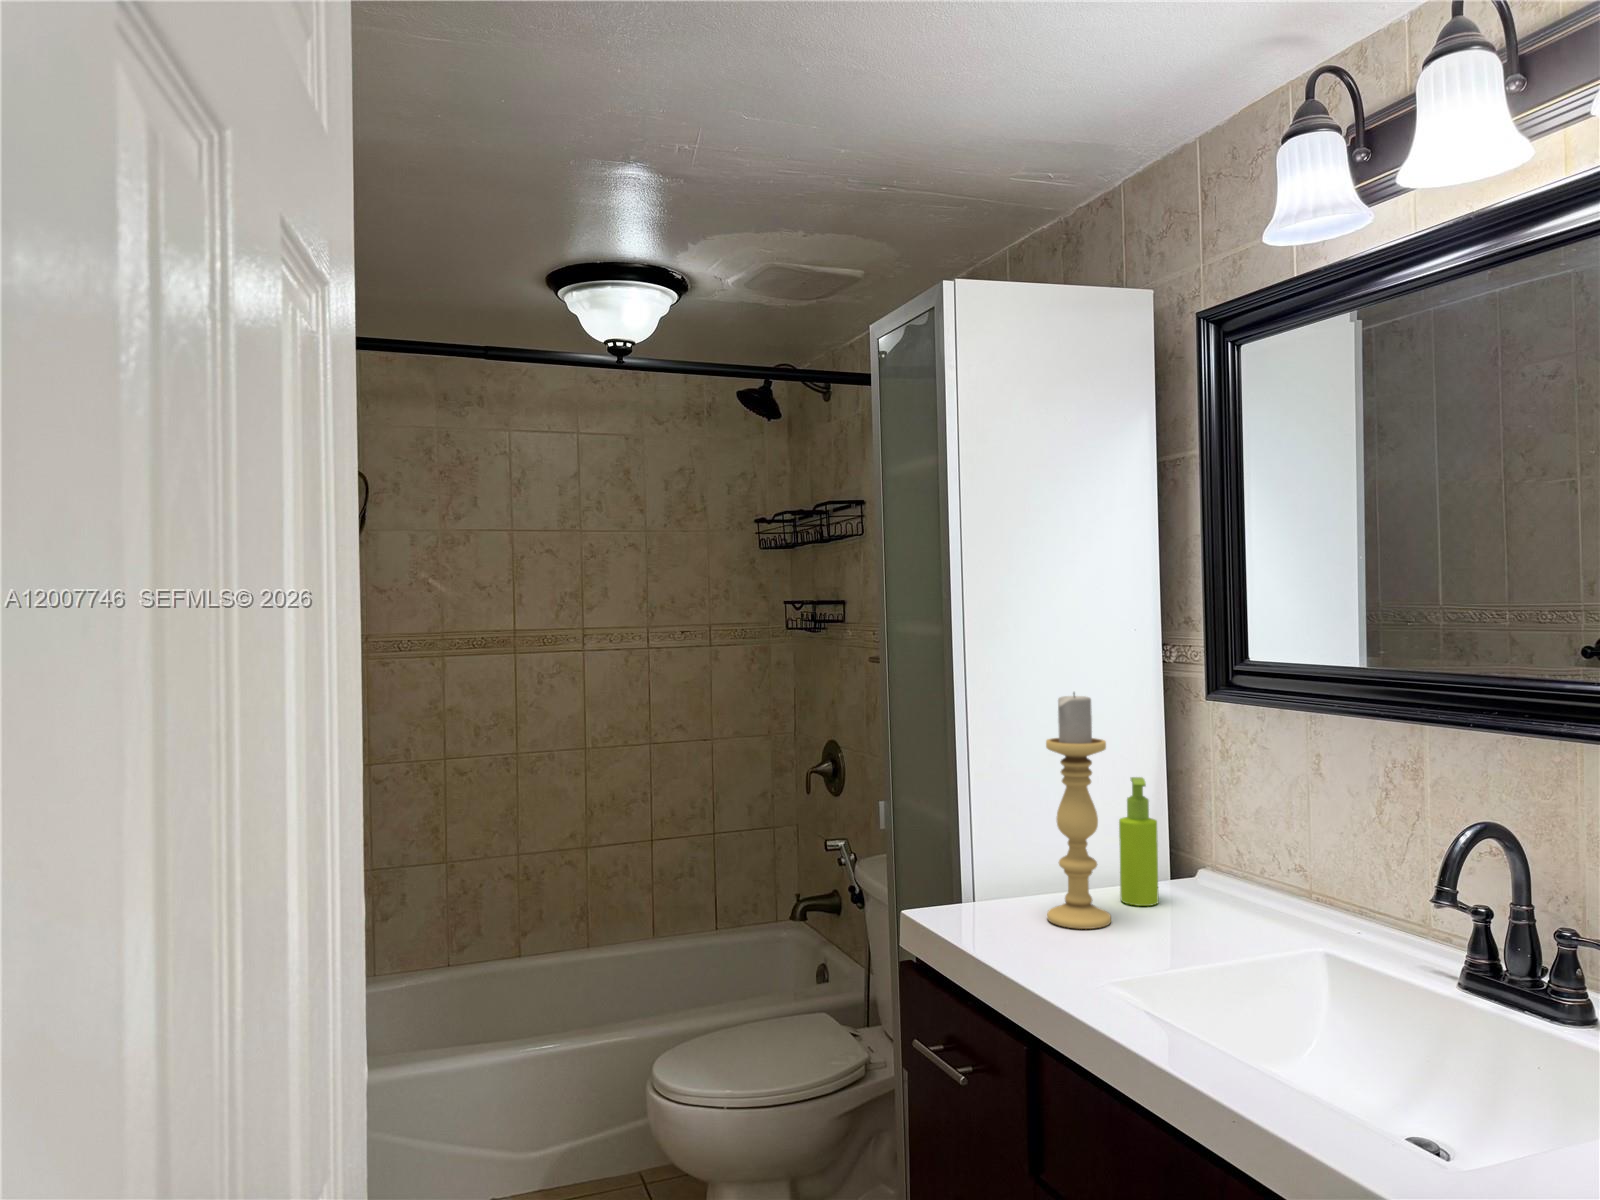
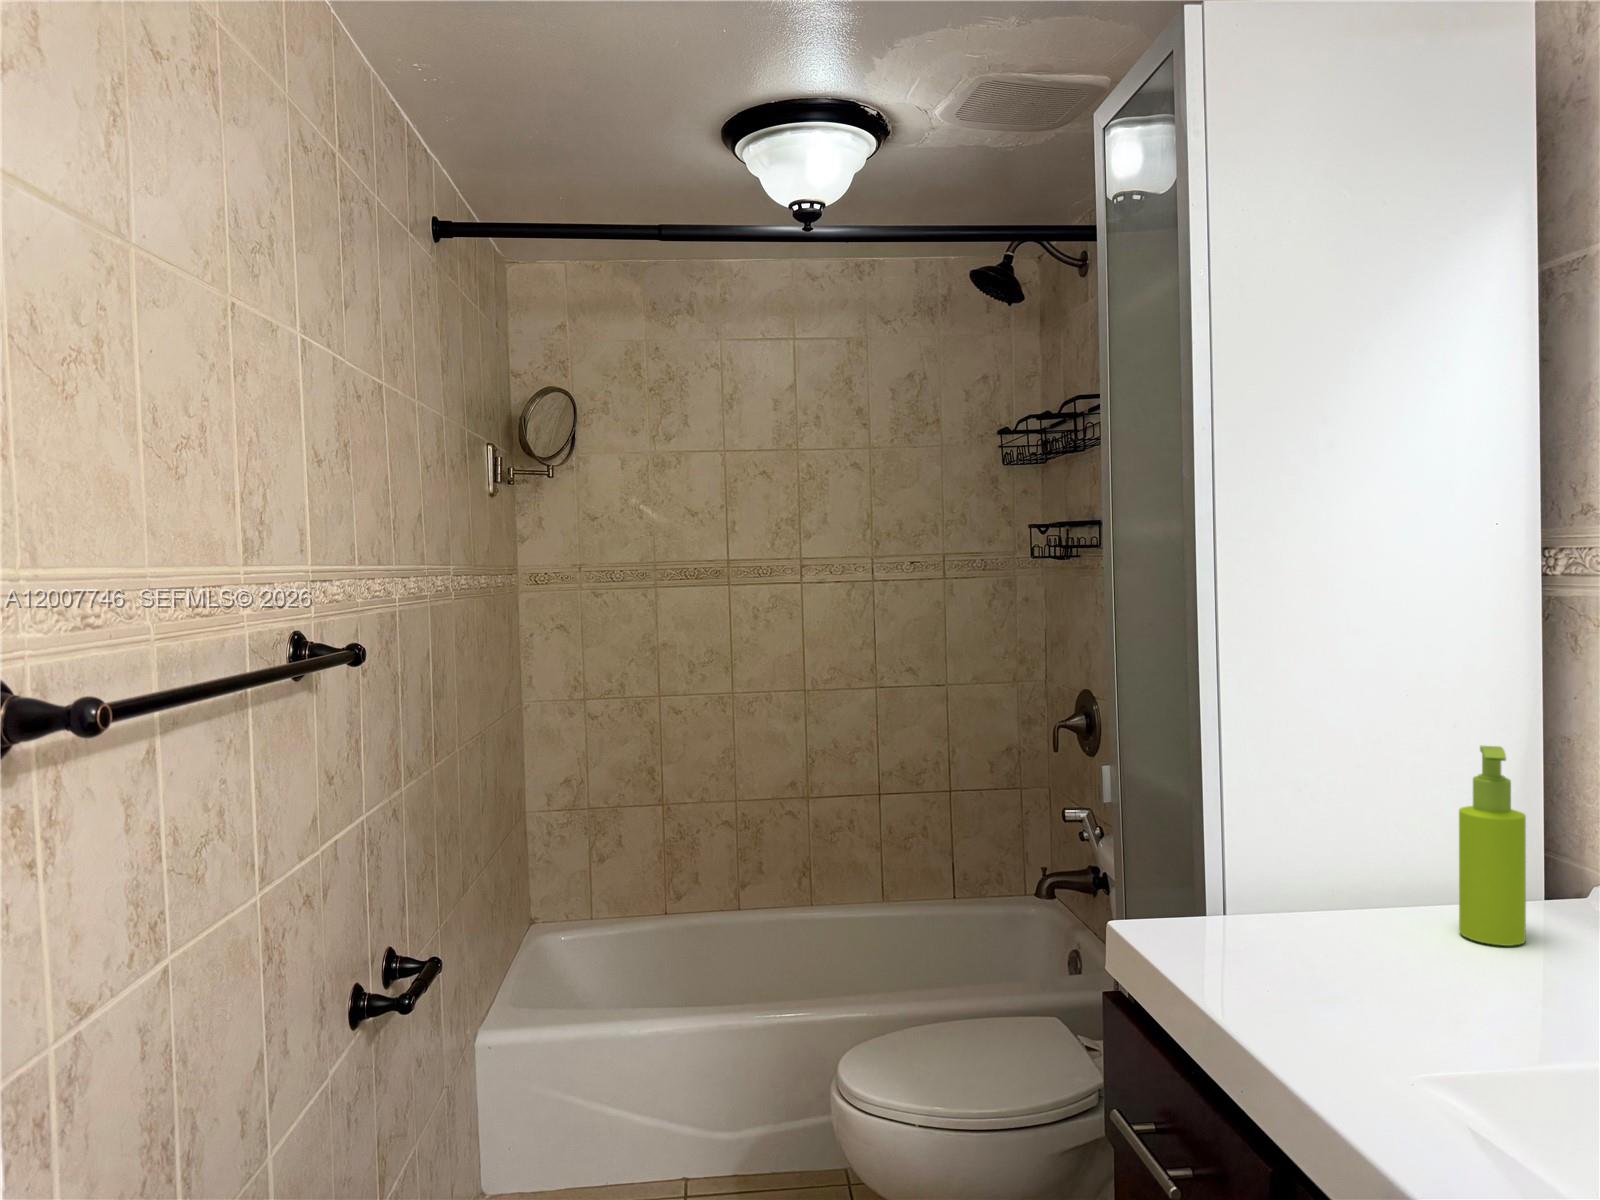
candle holder: present [1046,693,1111,929] -> none [1331,610,1440,978]

